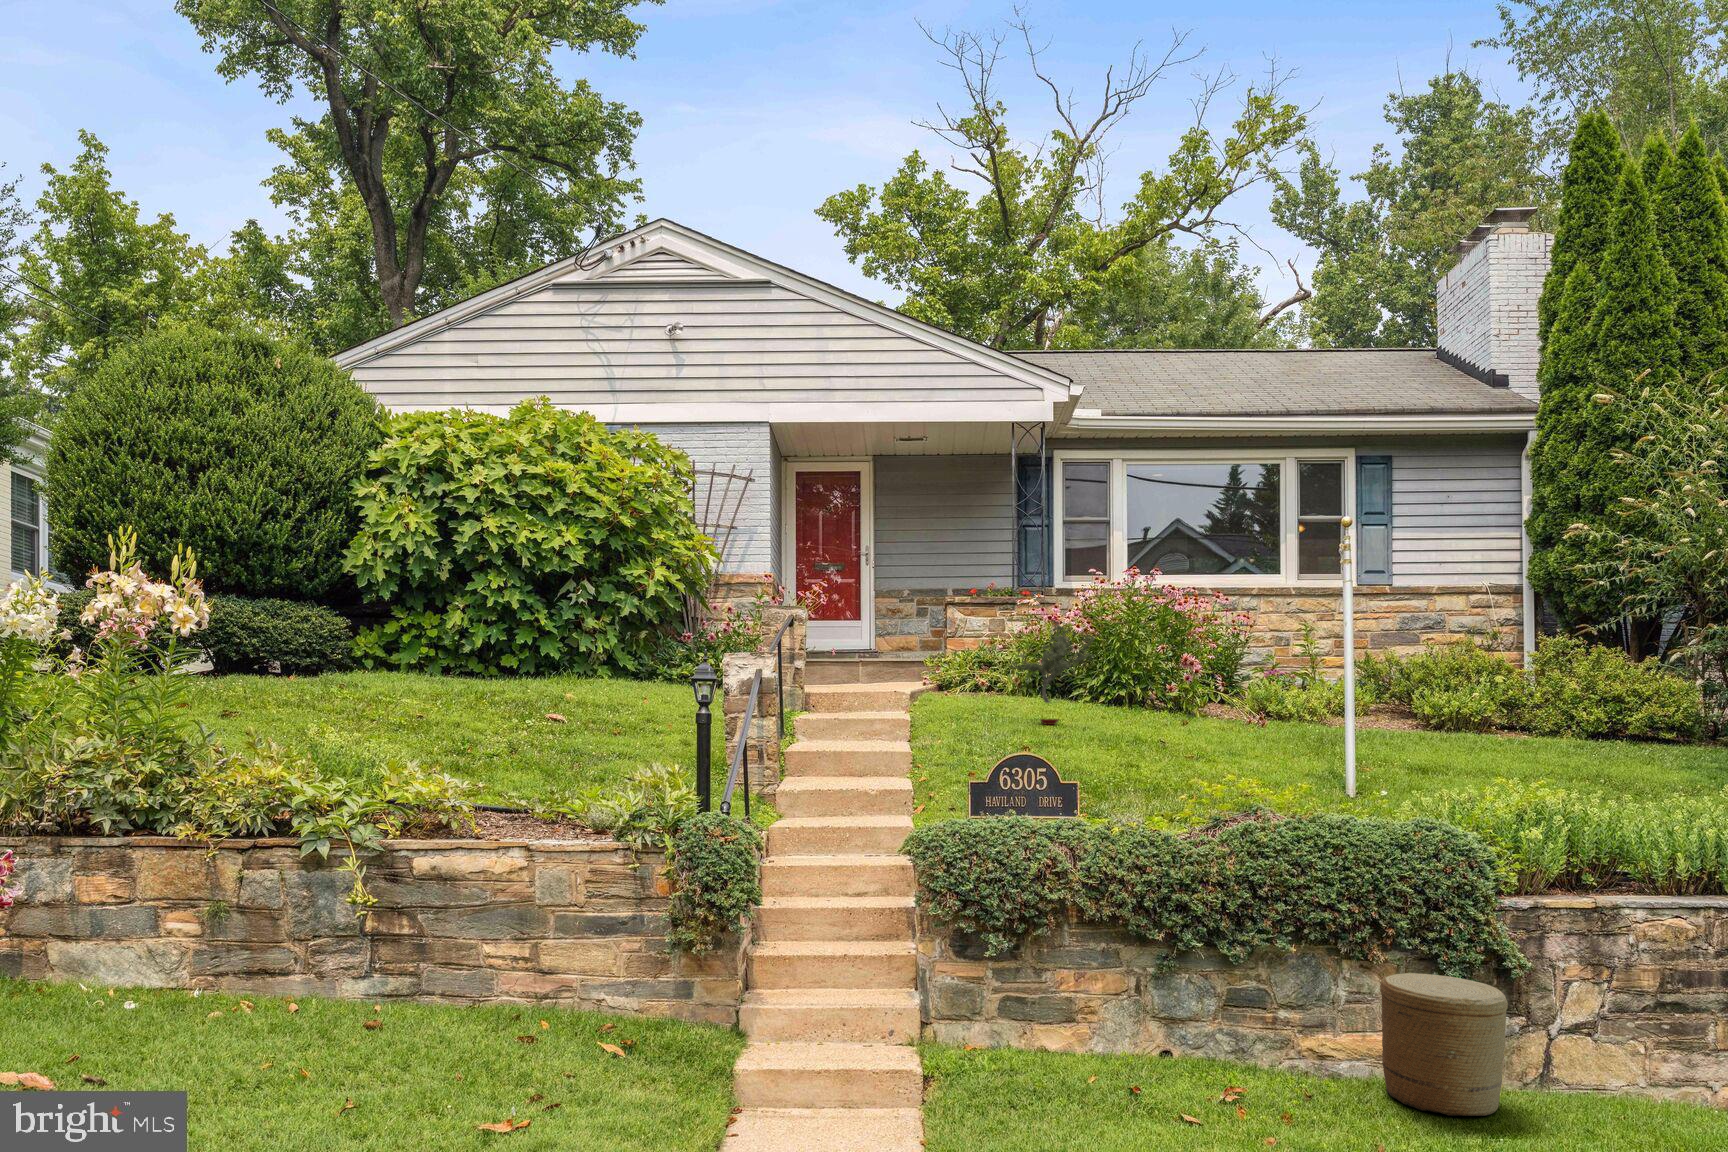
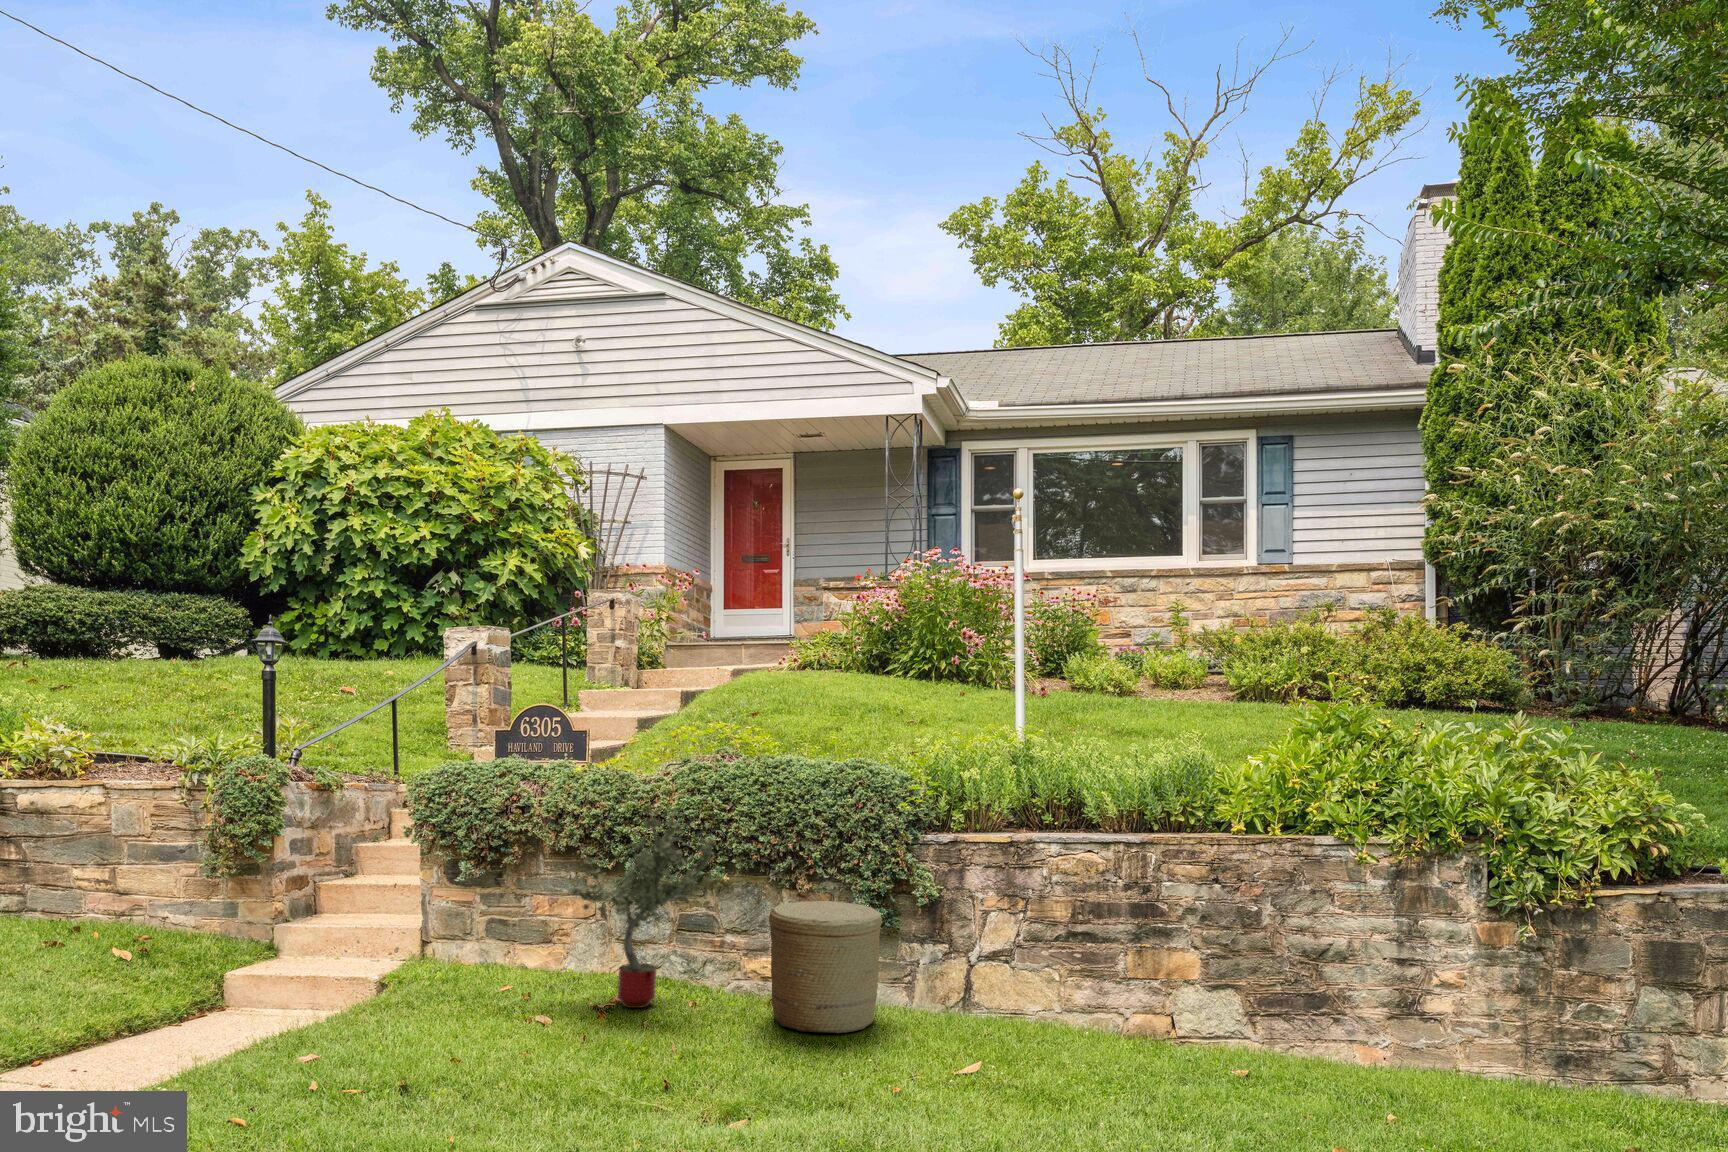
potted tree: present [1009,621,1094,725] -> present [571,808,715,1008]

